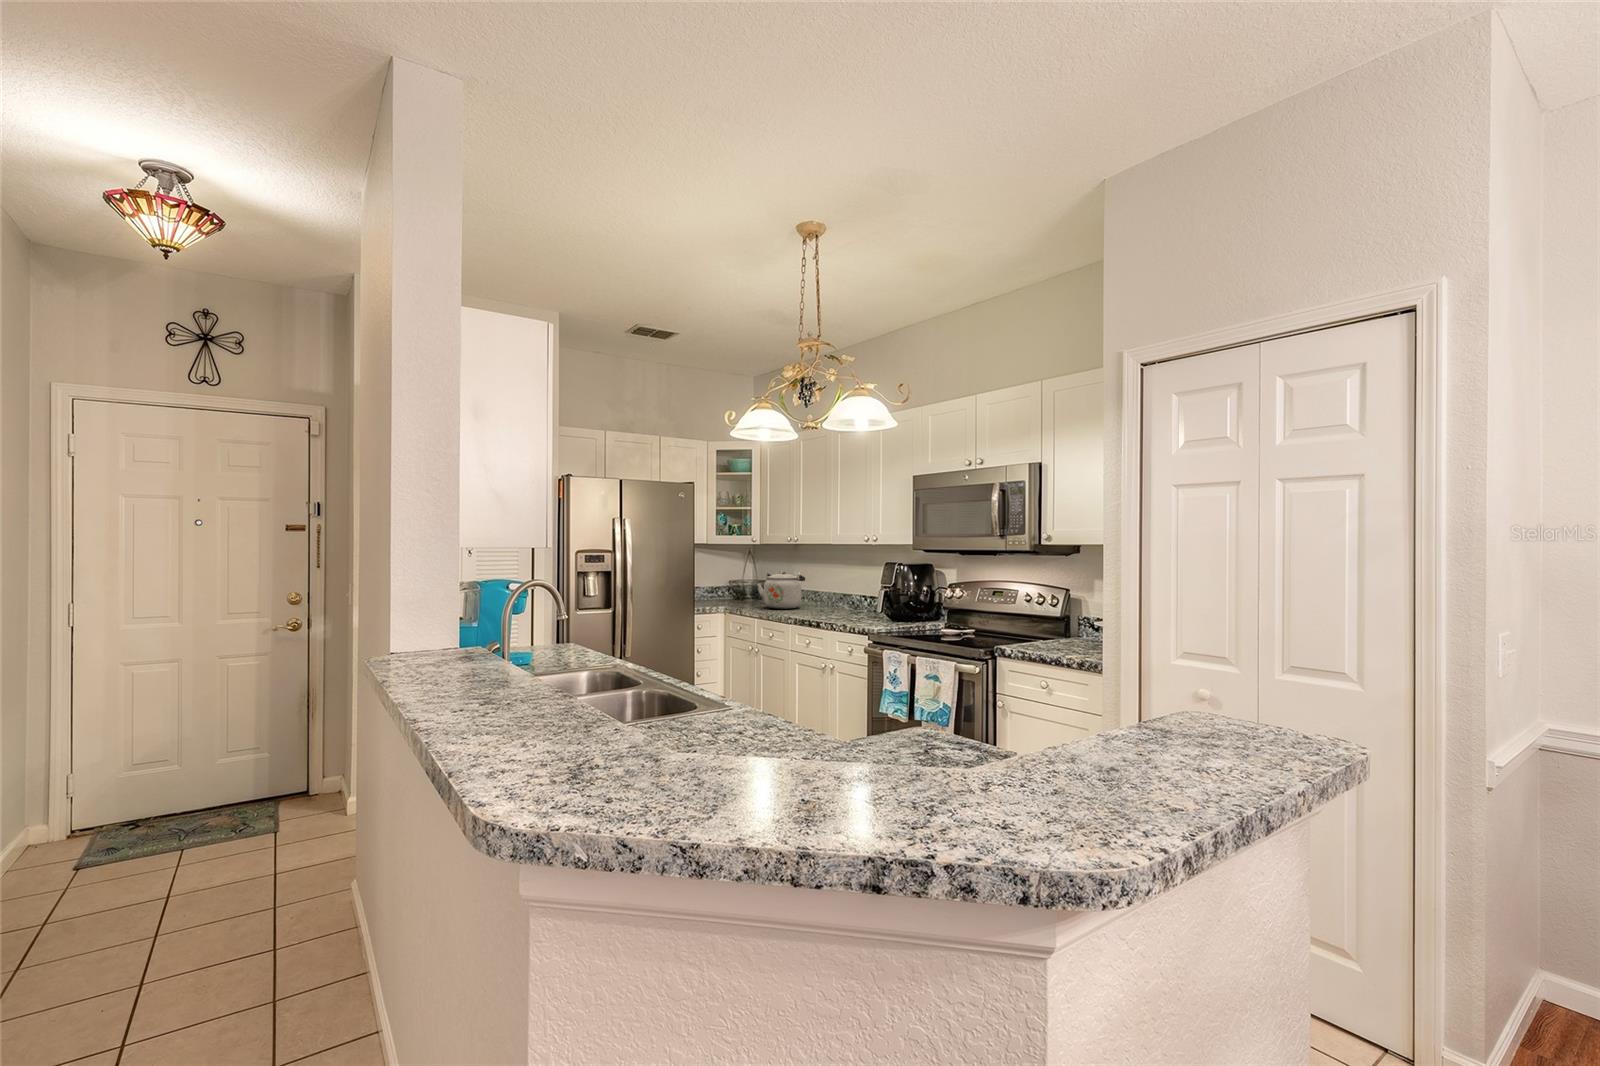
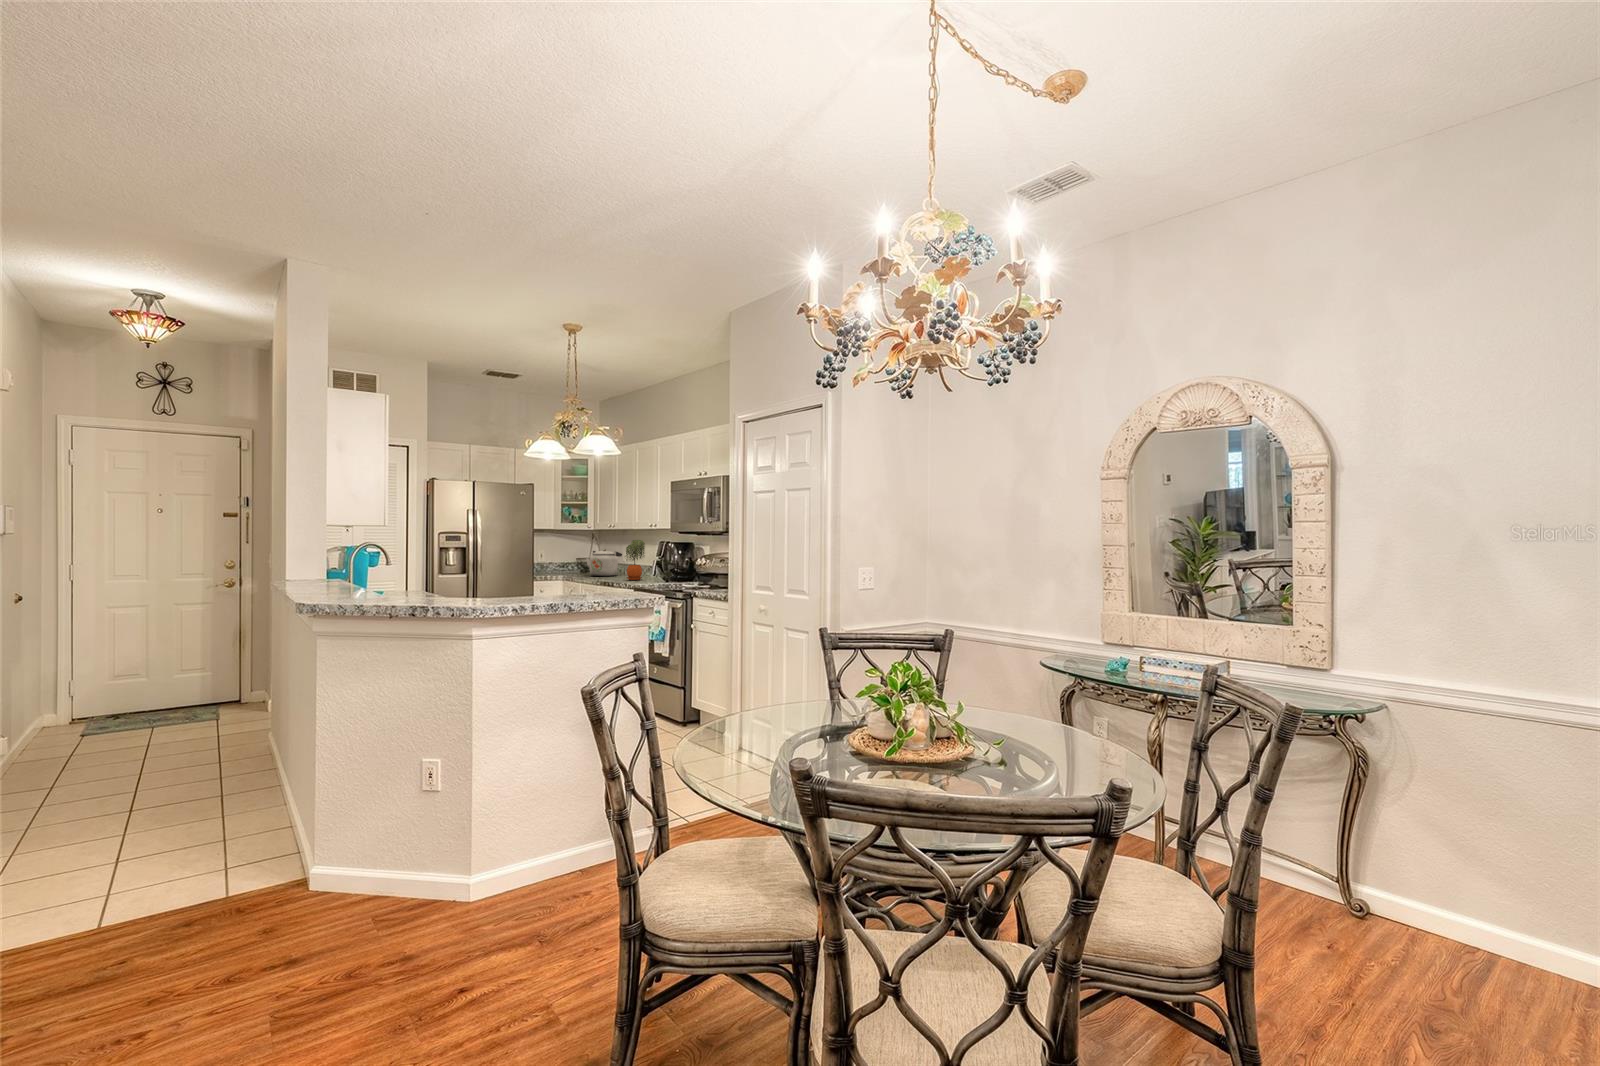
potted plant: none [824,559,853,617] -> present [625,540,645,580]

